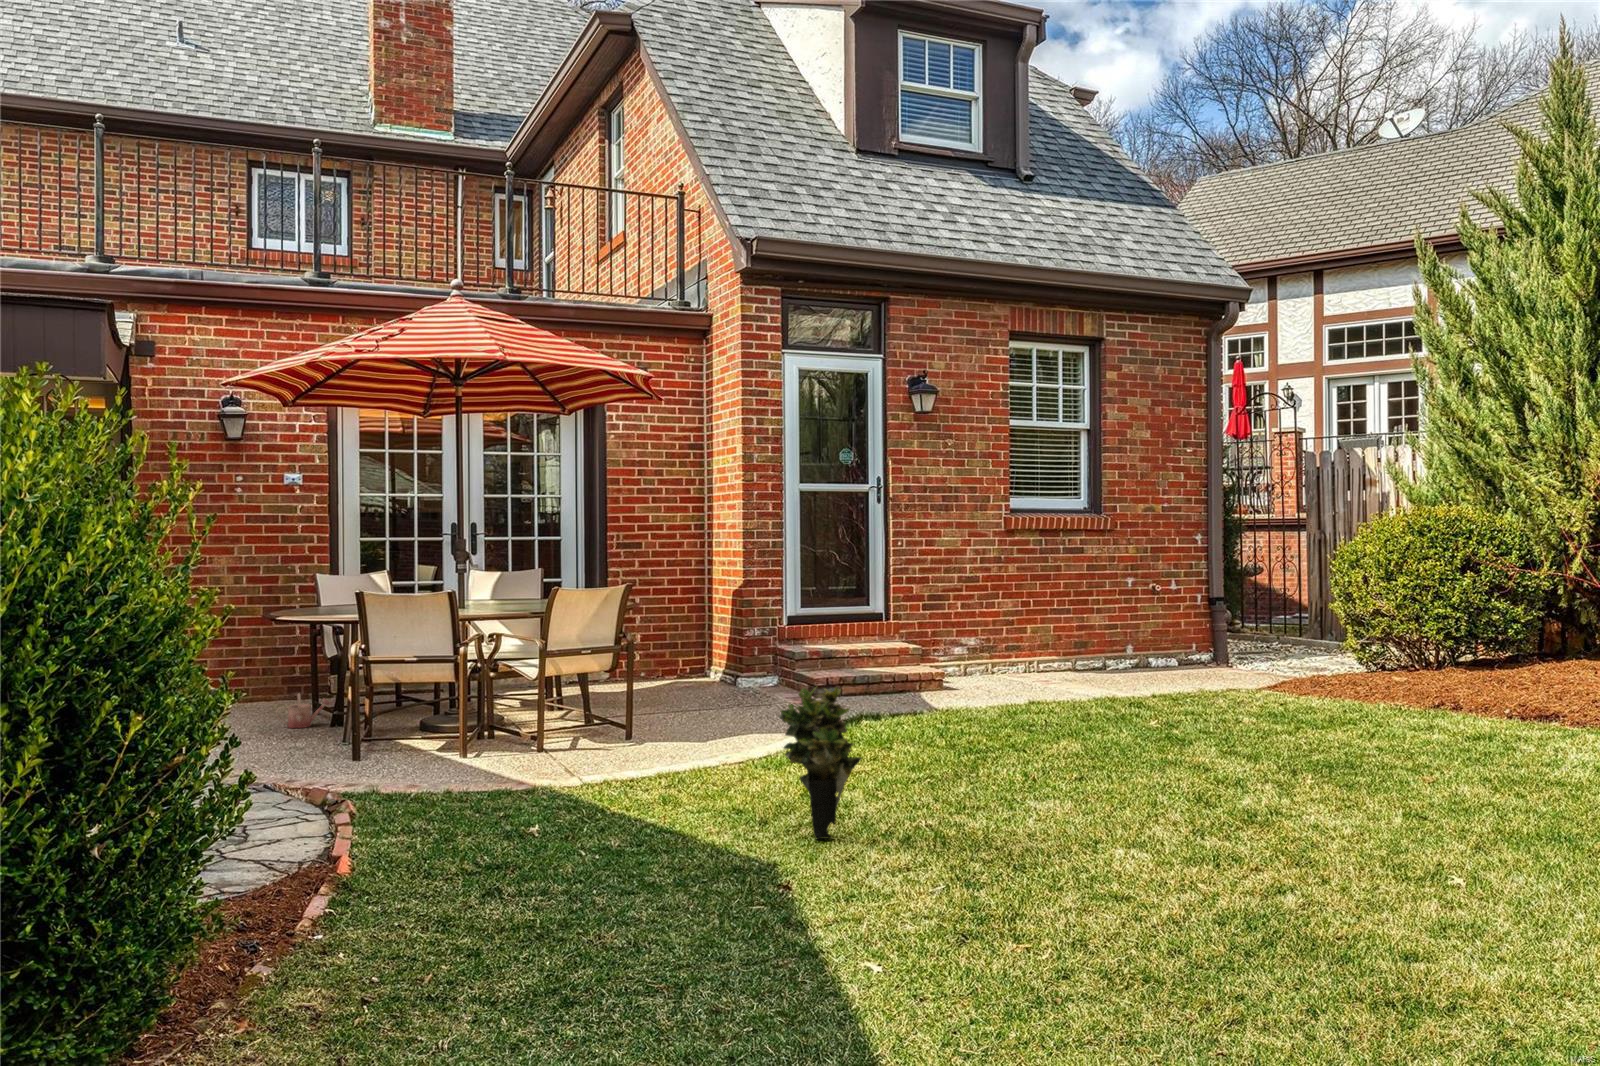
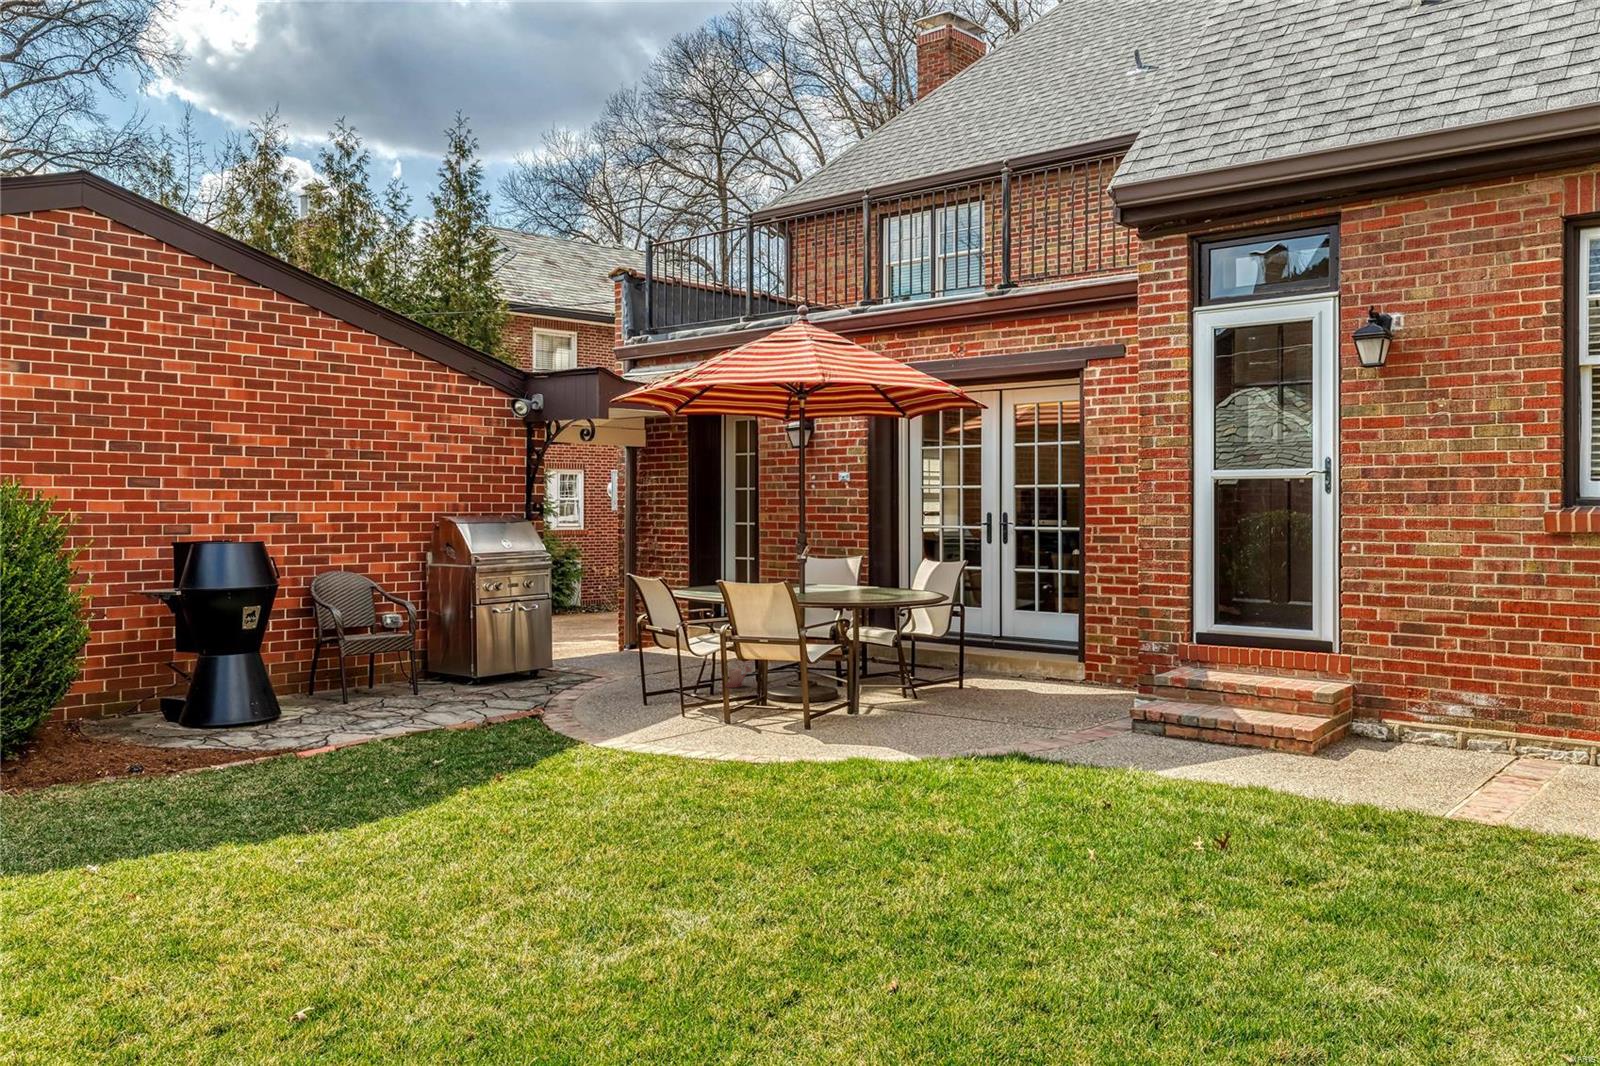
potted plant: present [779,687,862,840] -> none [473,716,551,850]

